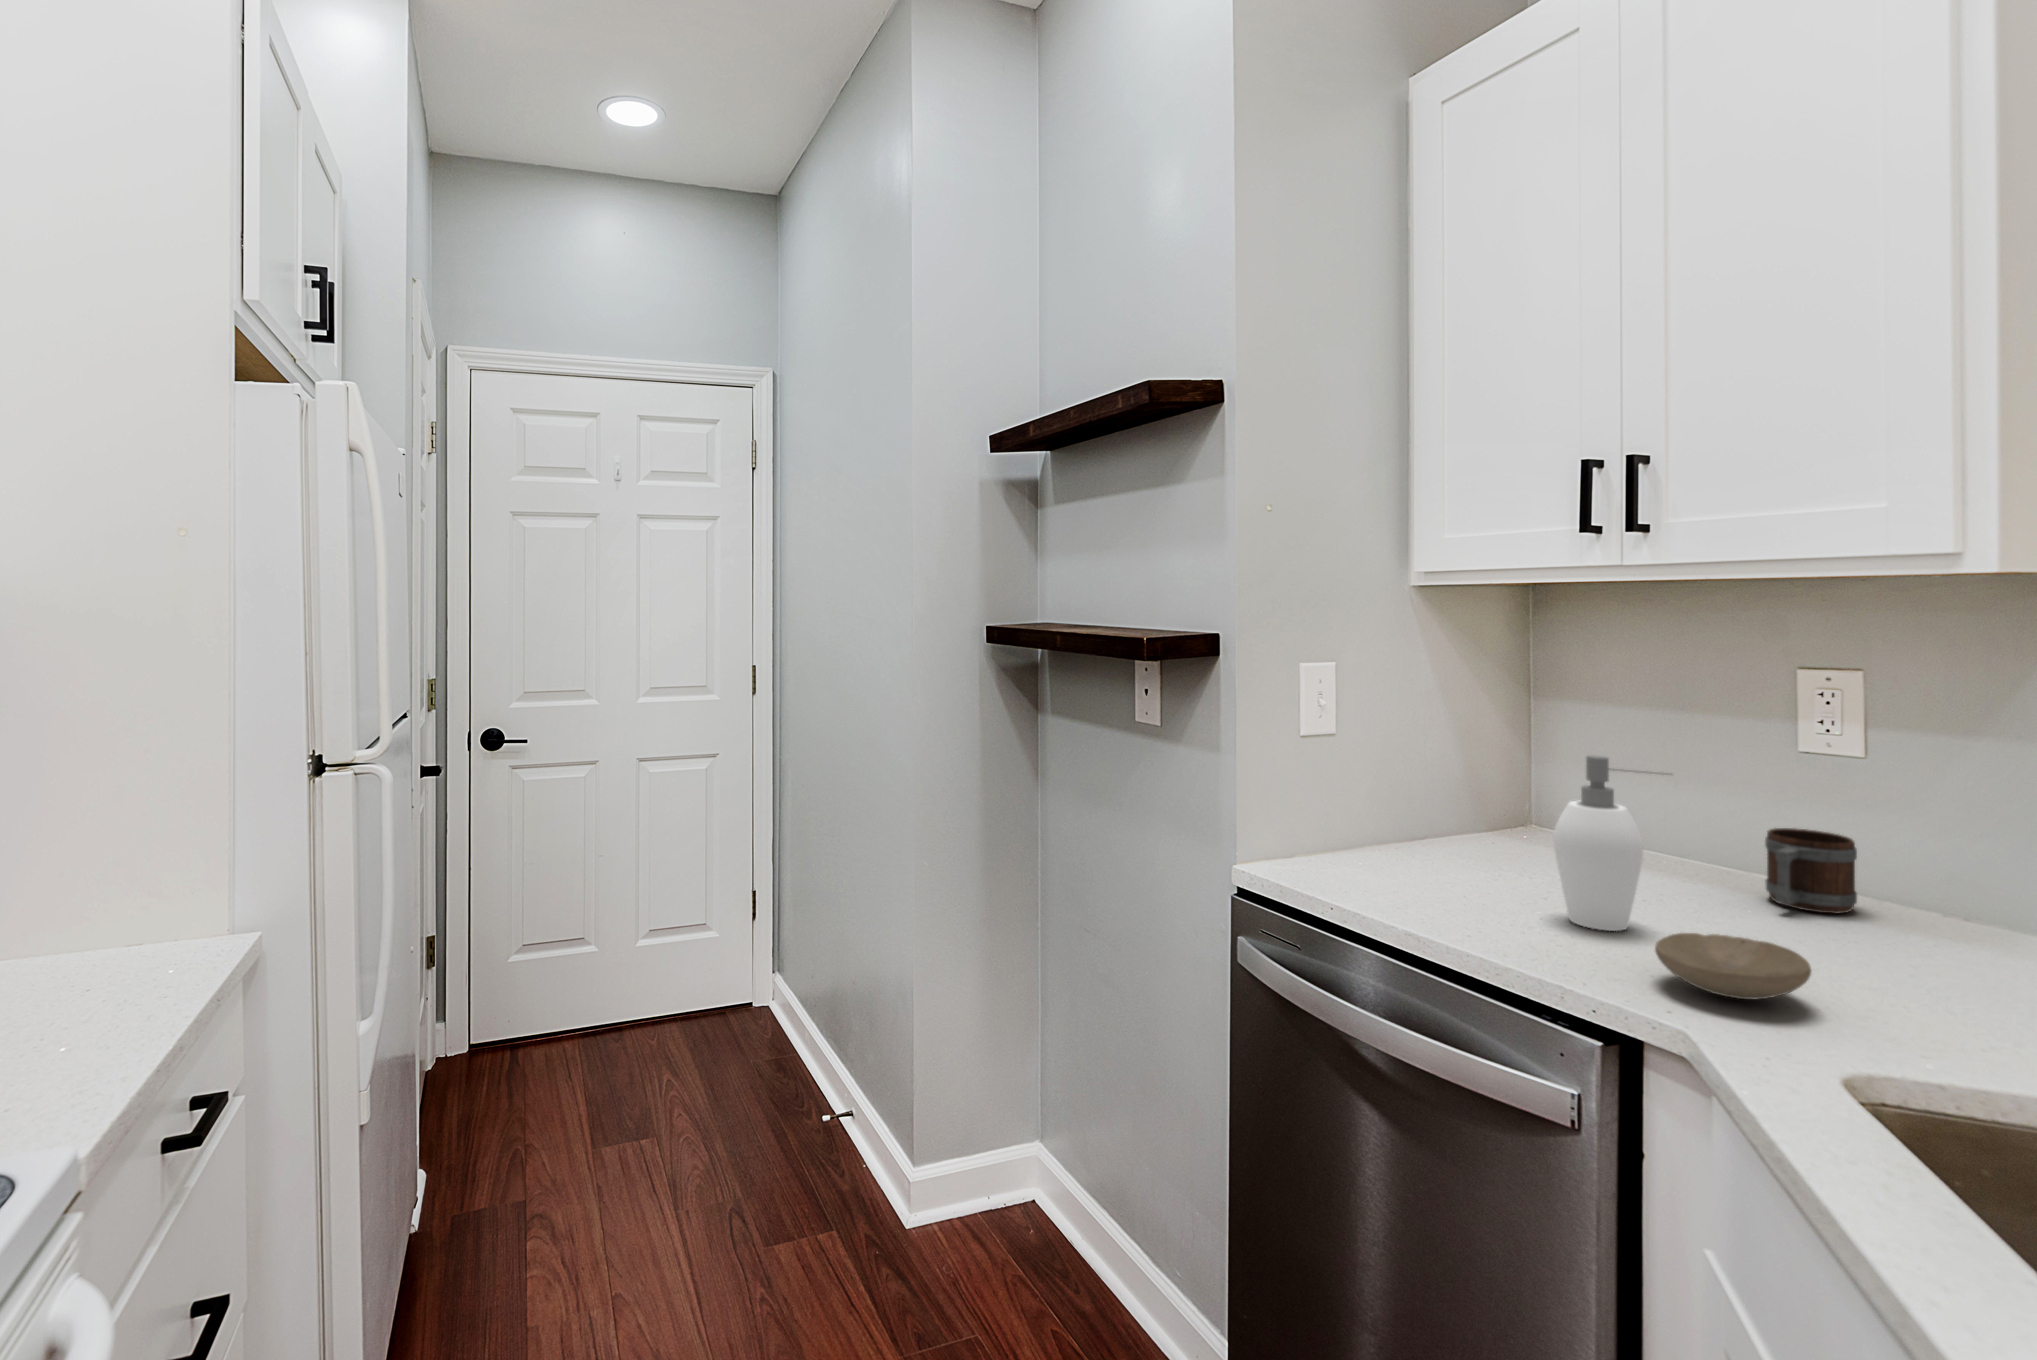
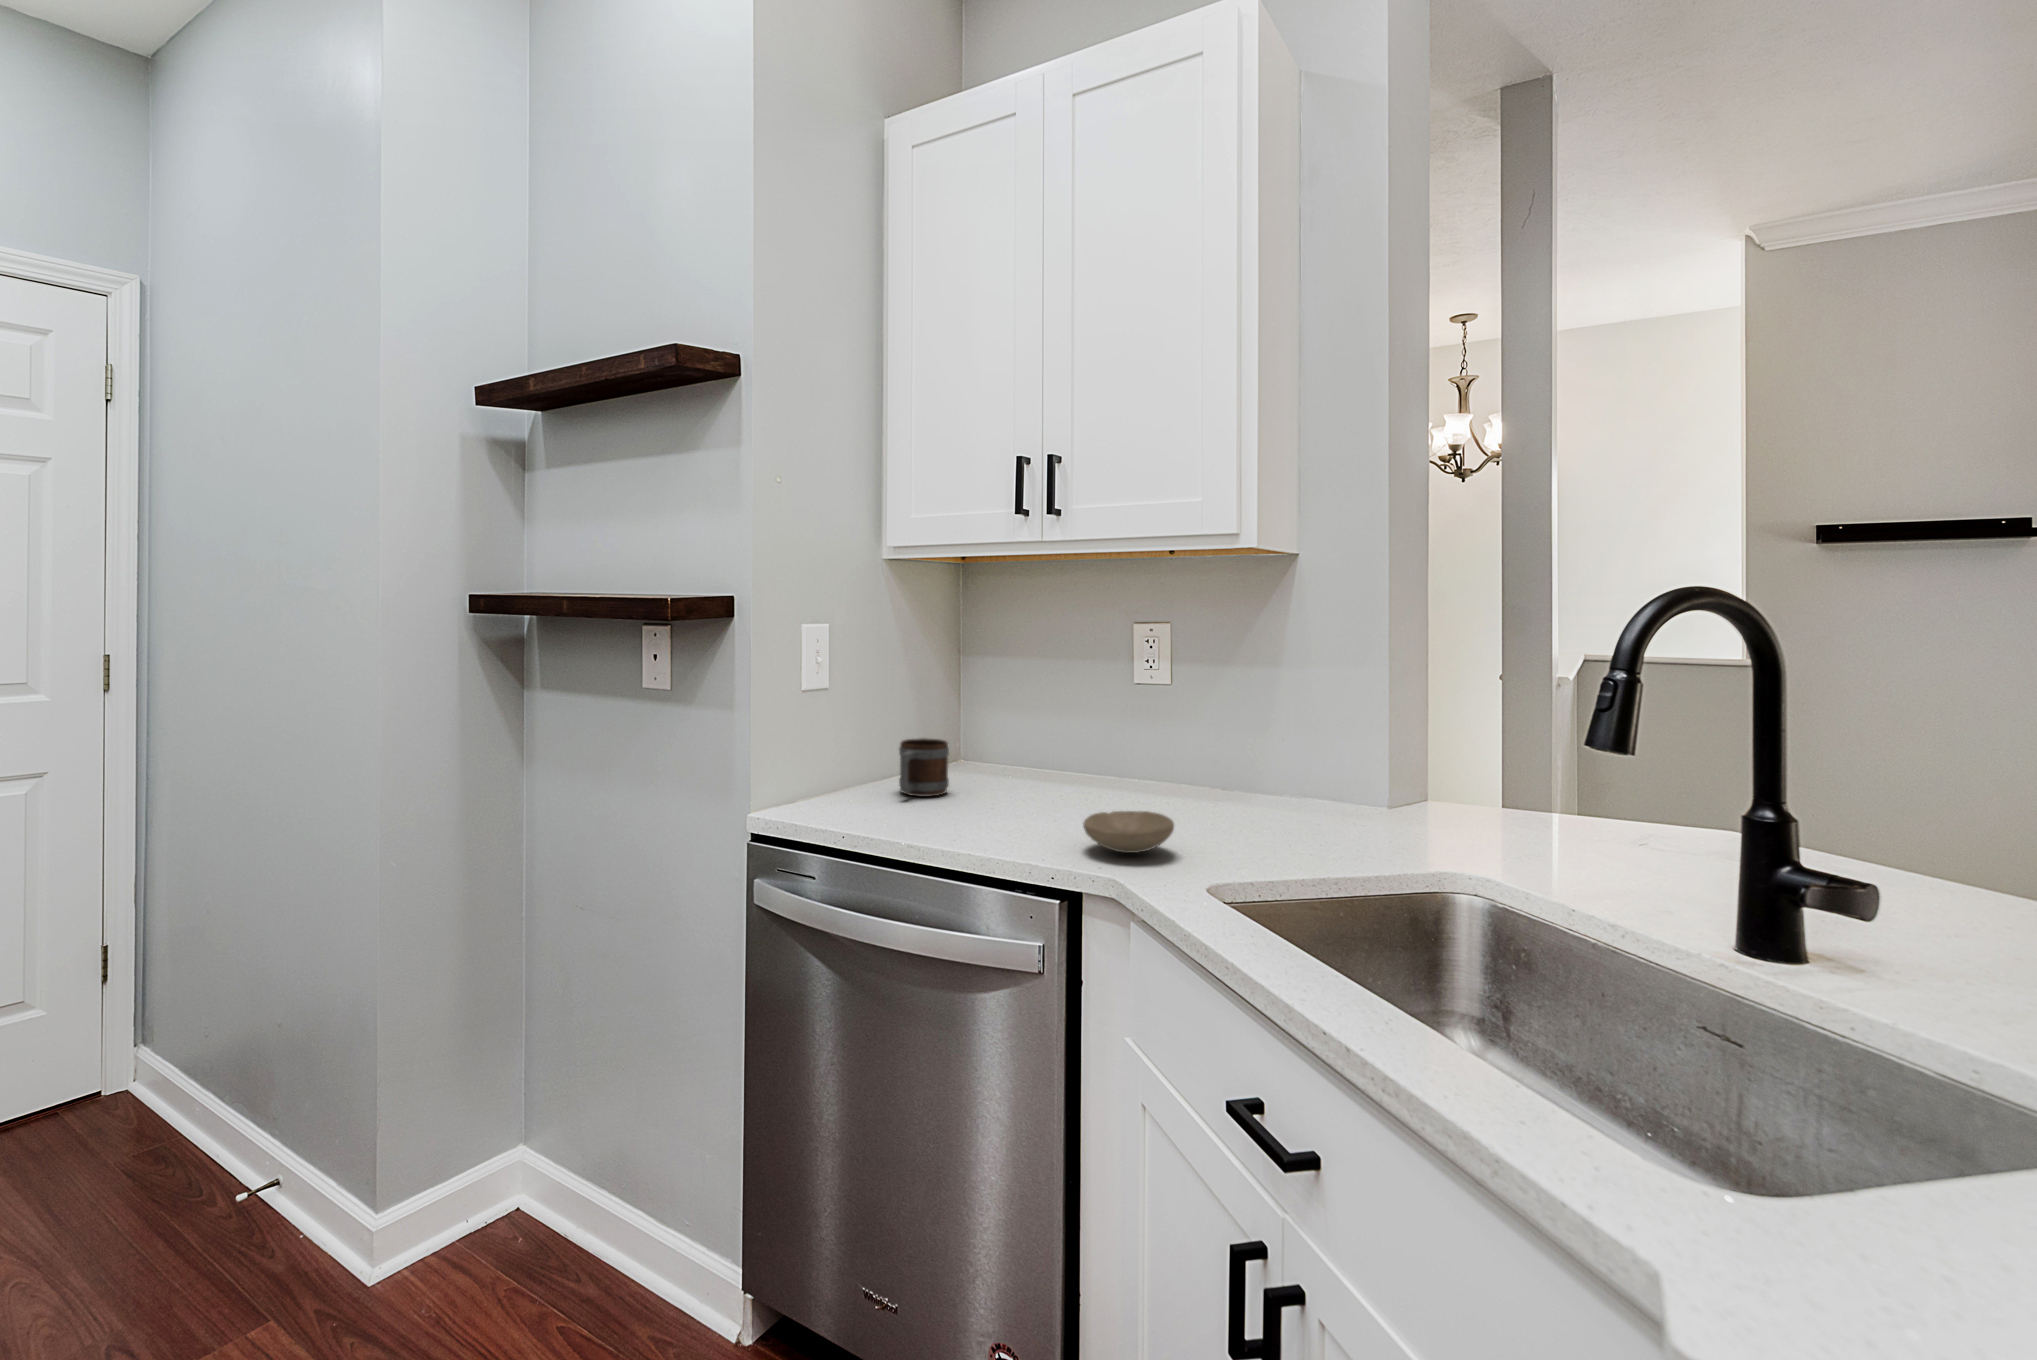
soap dispenser: present [1554,755,1671,931] -> none [1004,687,1082,824]
mug: present [1765,828,1857,914] -> present [899,738,949,797]

